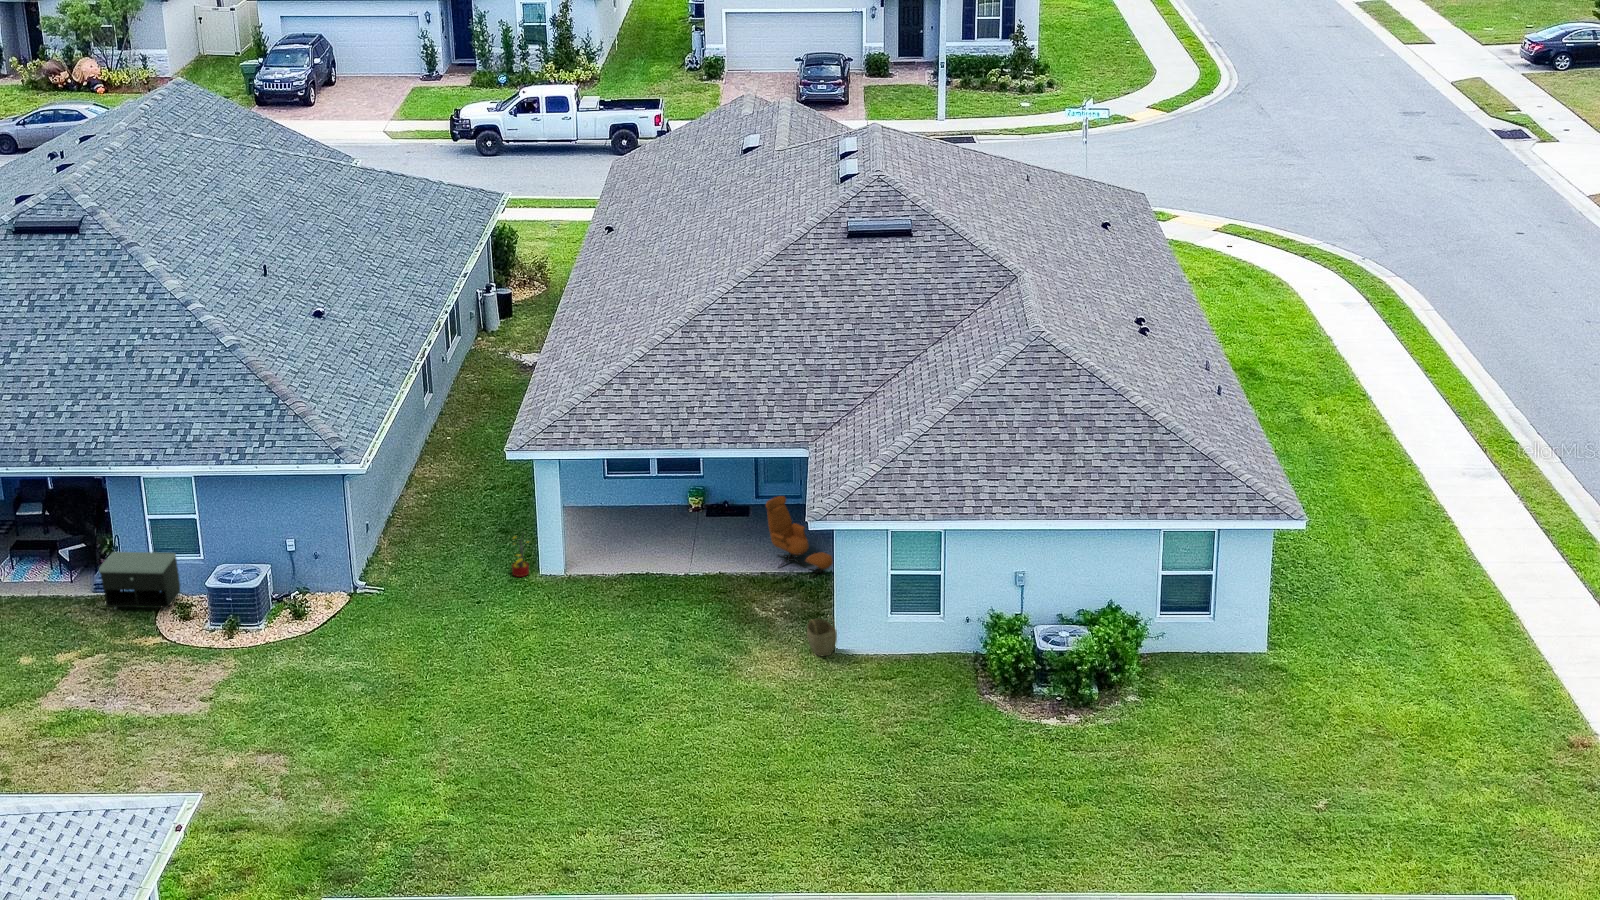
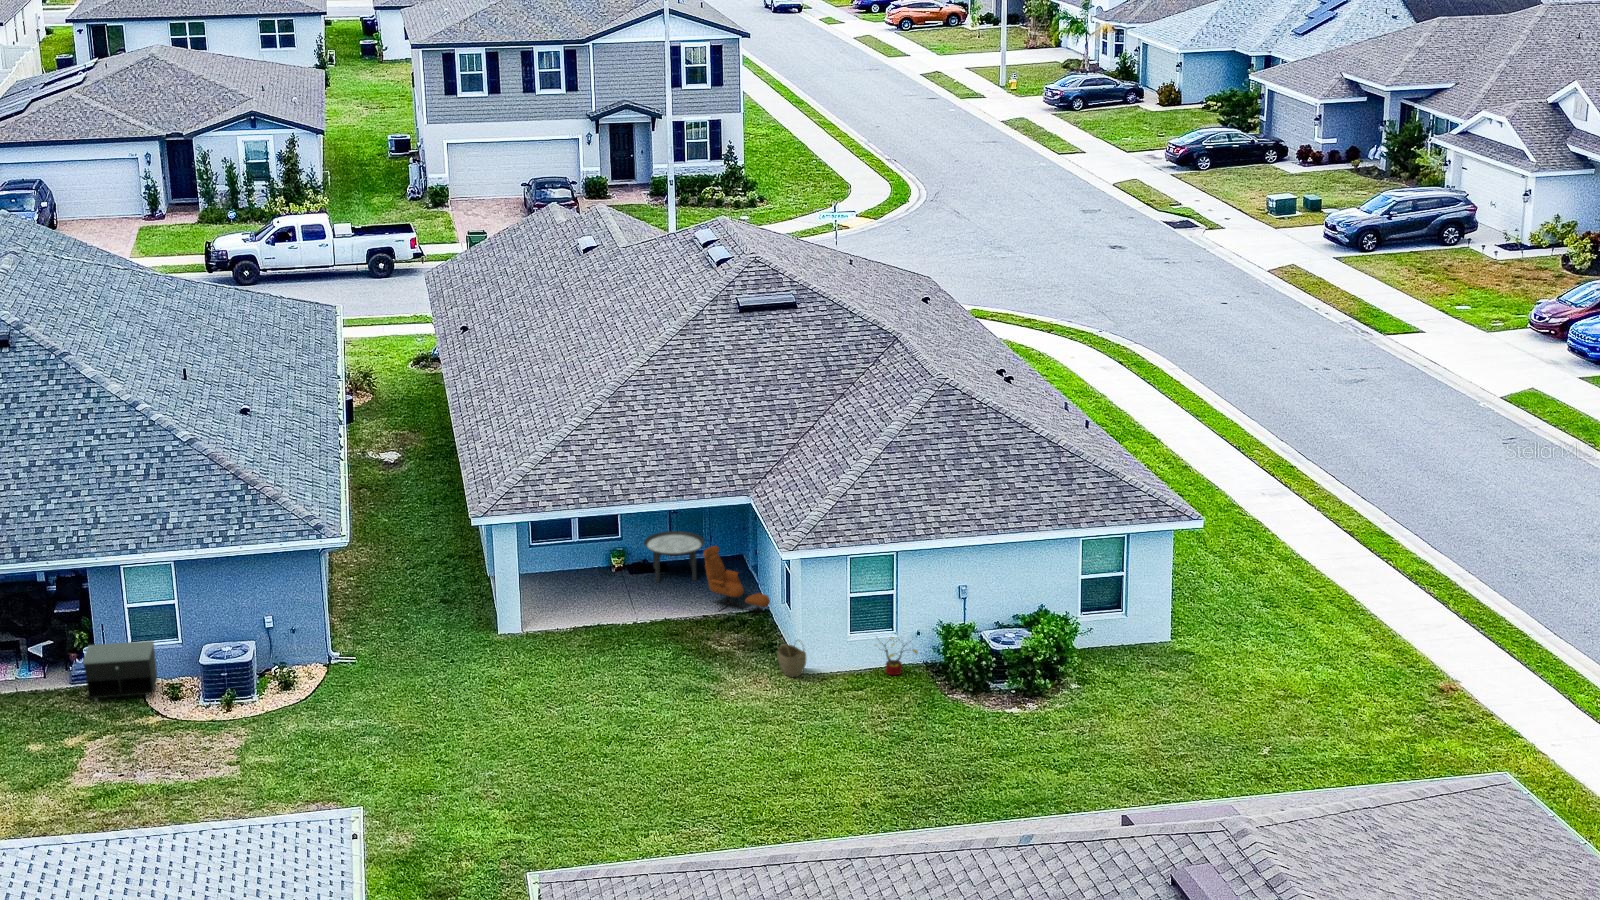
round table: none [720,472,785,530] -> present [644,531,704,583]
decorative plant: present [512,541,529,577] -> present [882,637,917,675]

